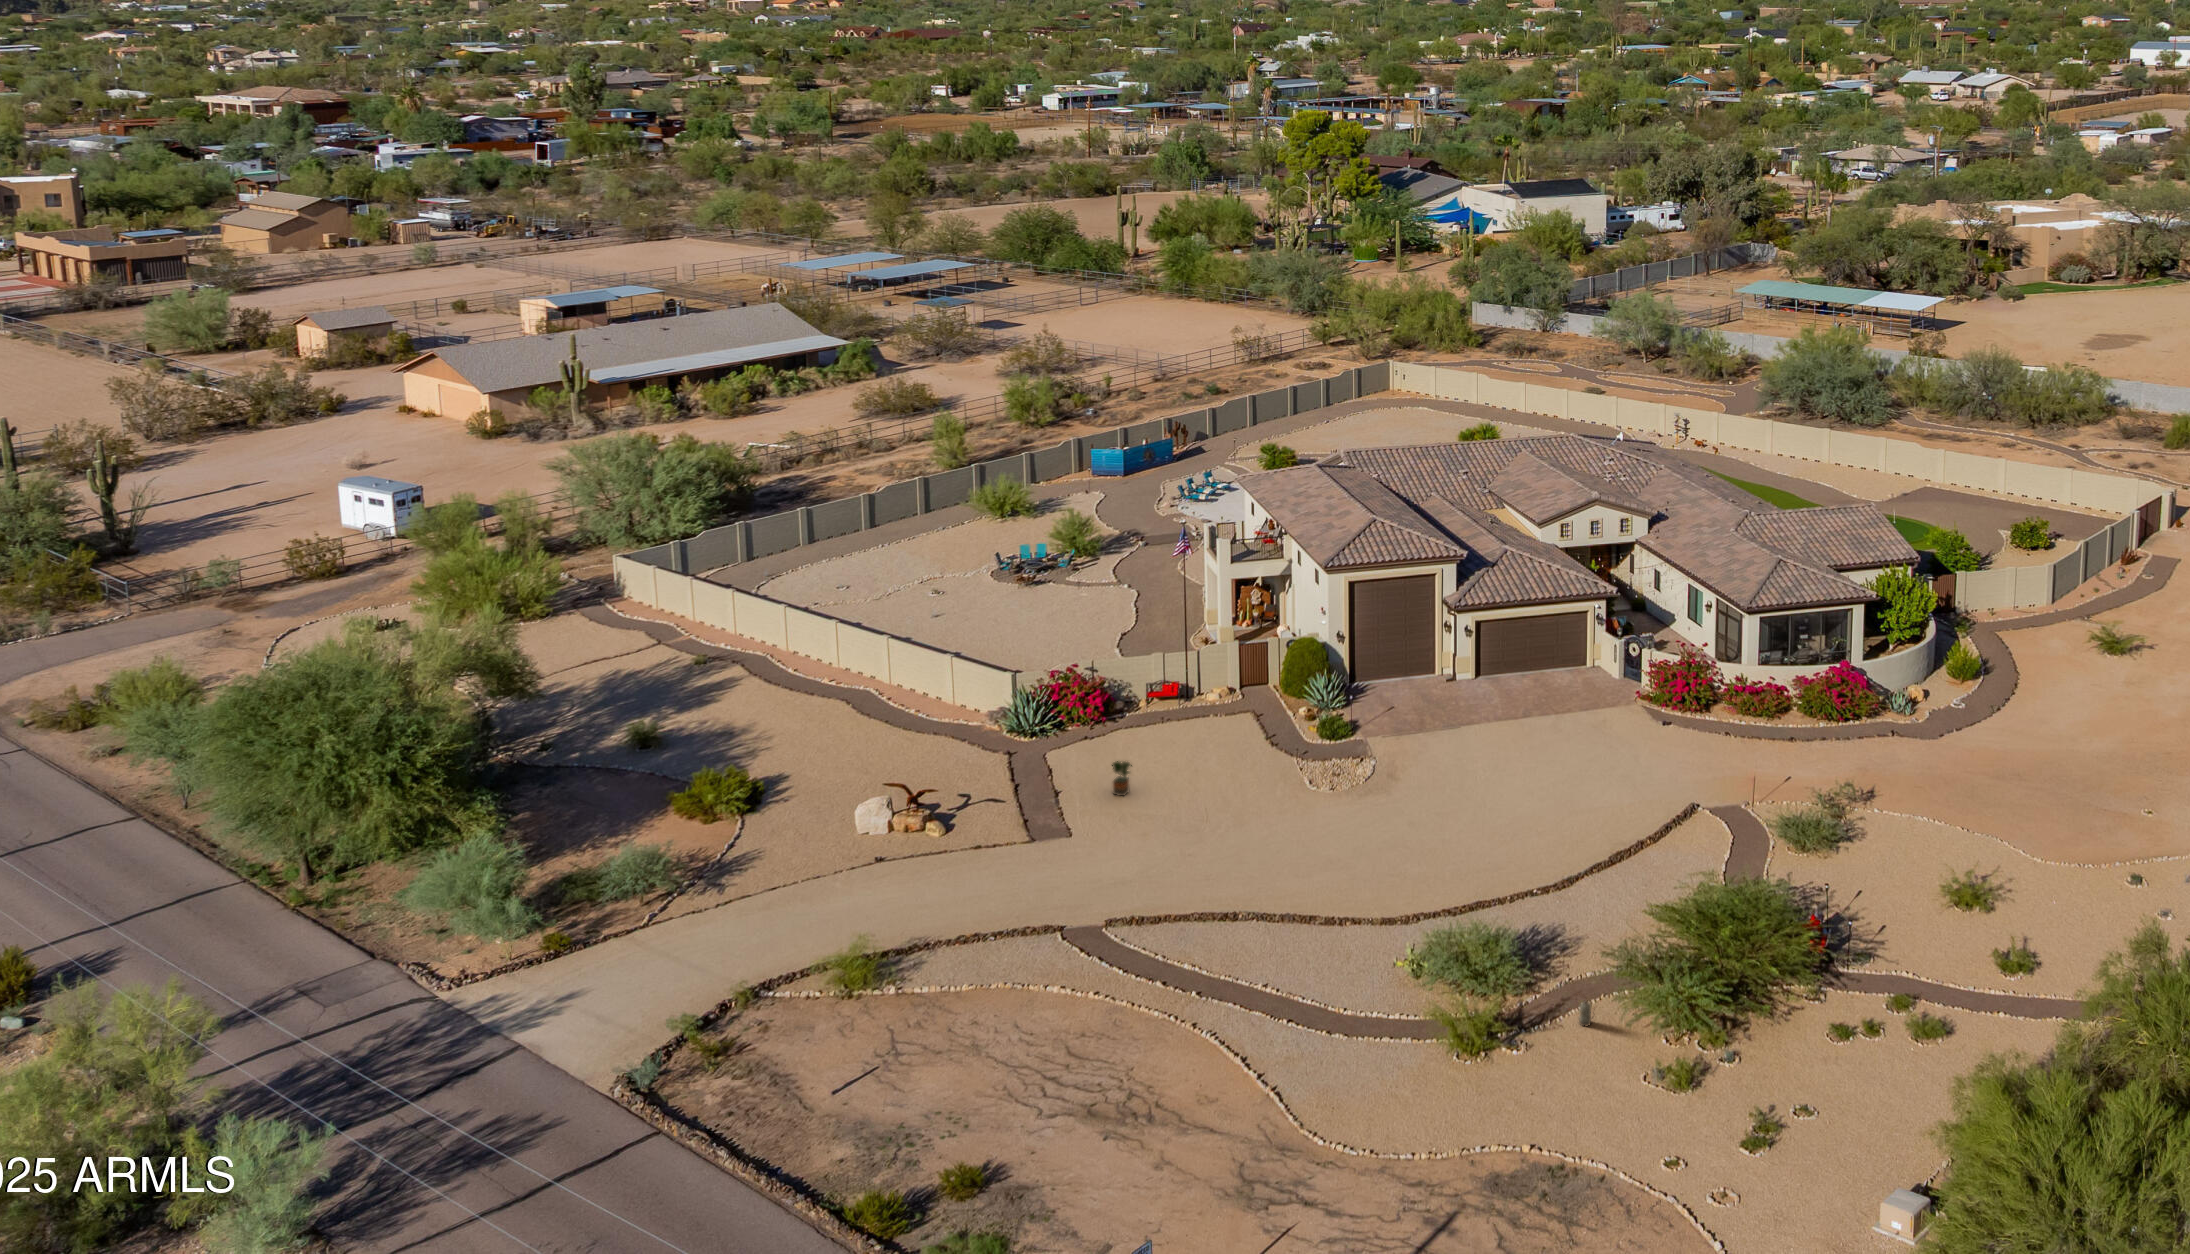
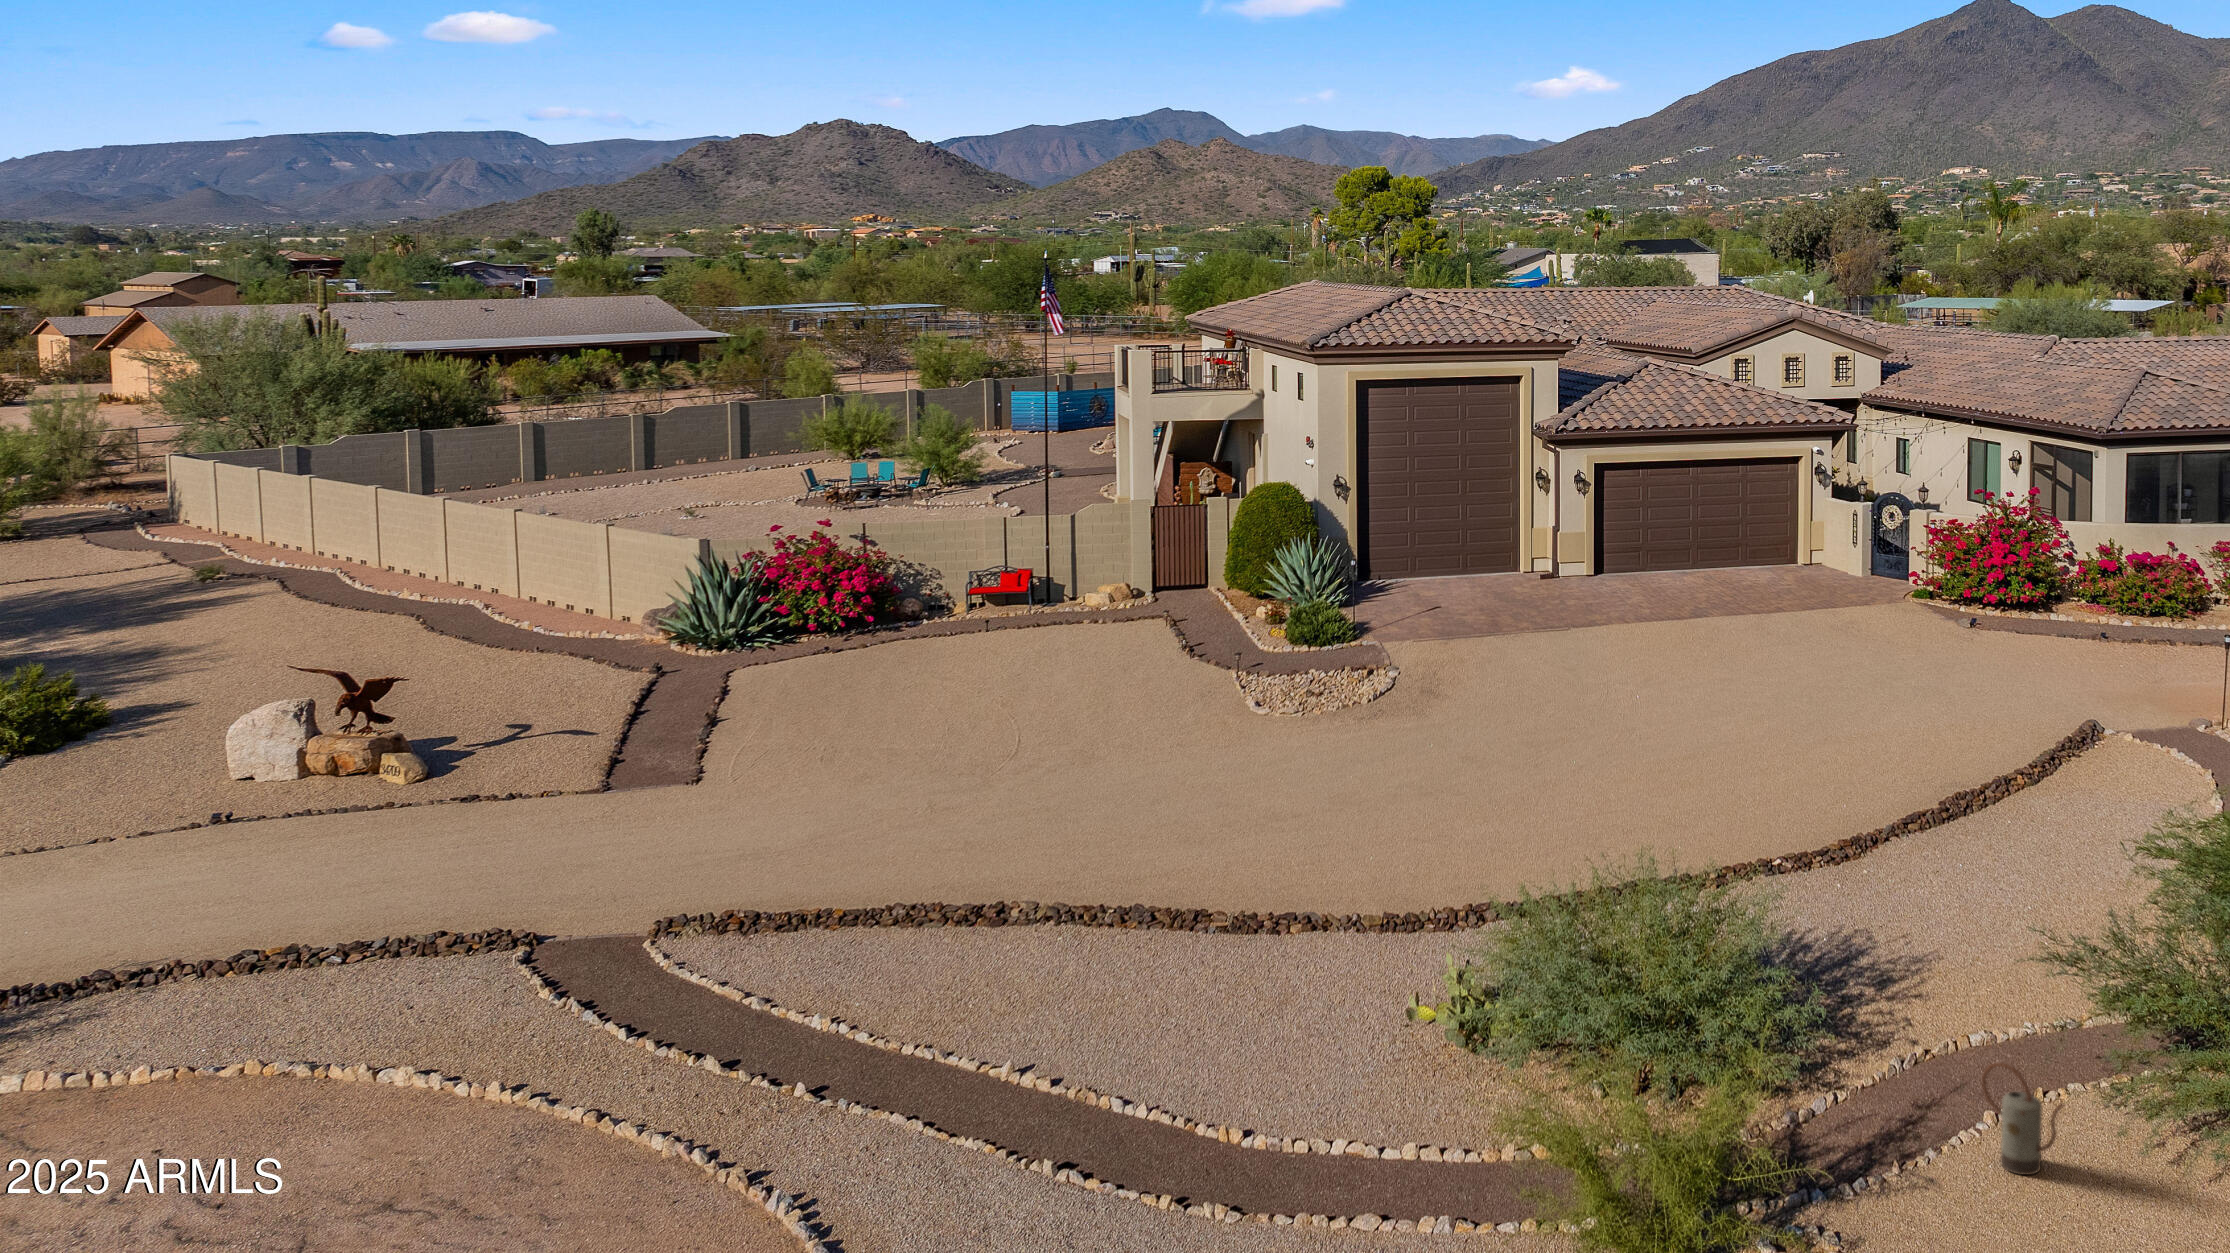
potted tree: present [1112,761,1132,796] -> none [826,639,876,715]

